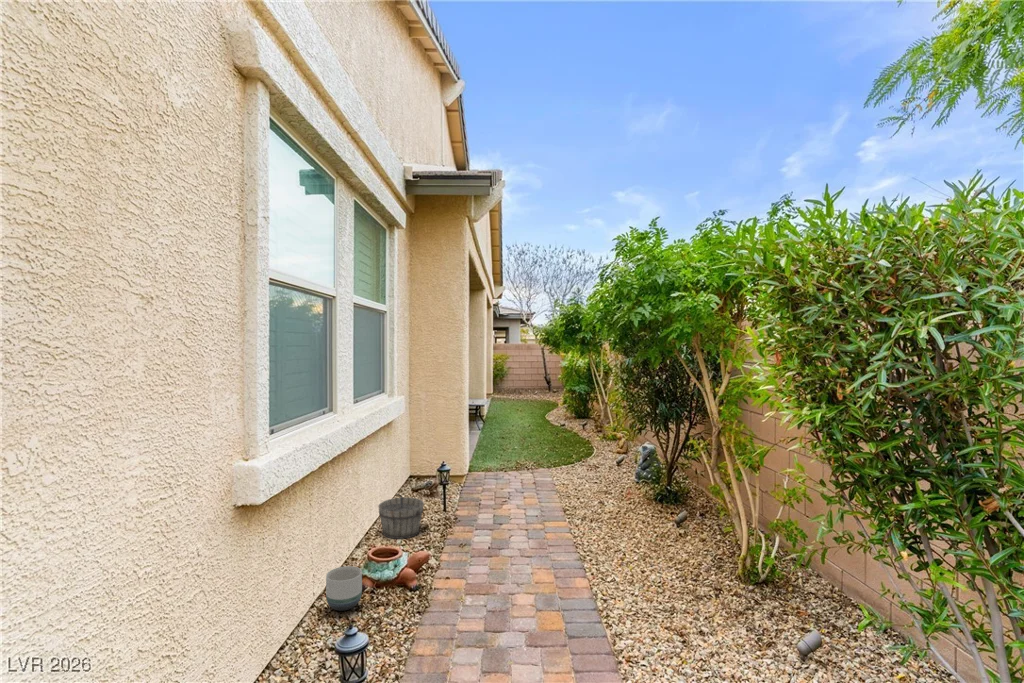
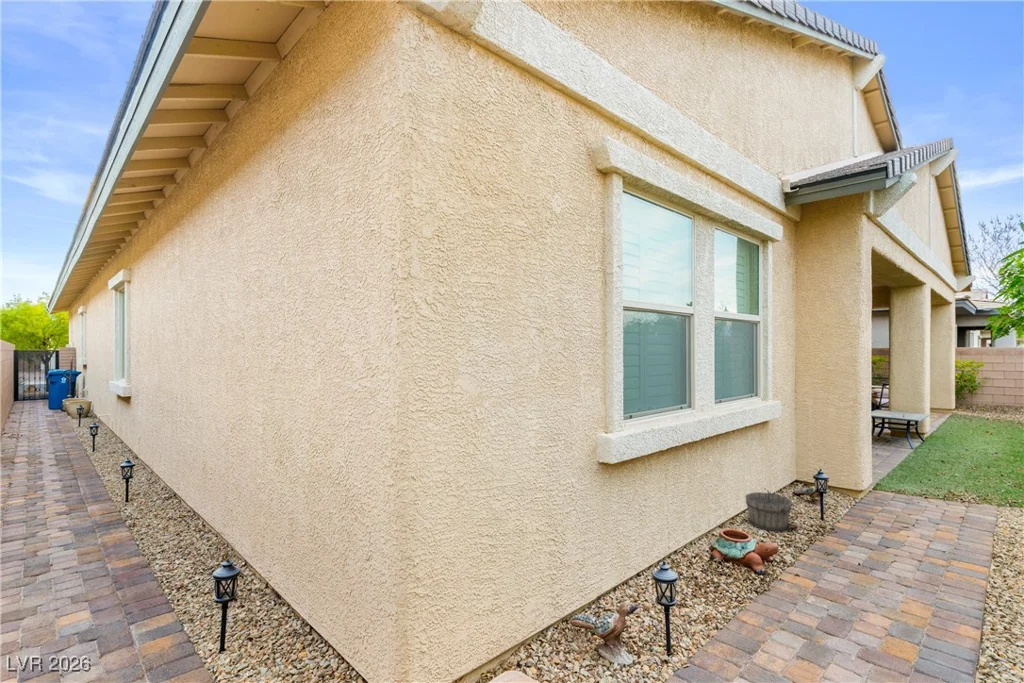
planter: present [326,566,362,611] -> none [679,532,709,568]

